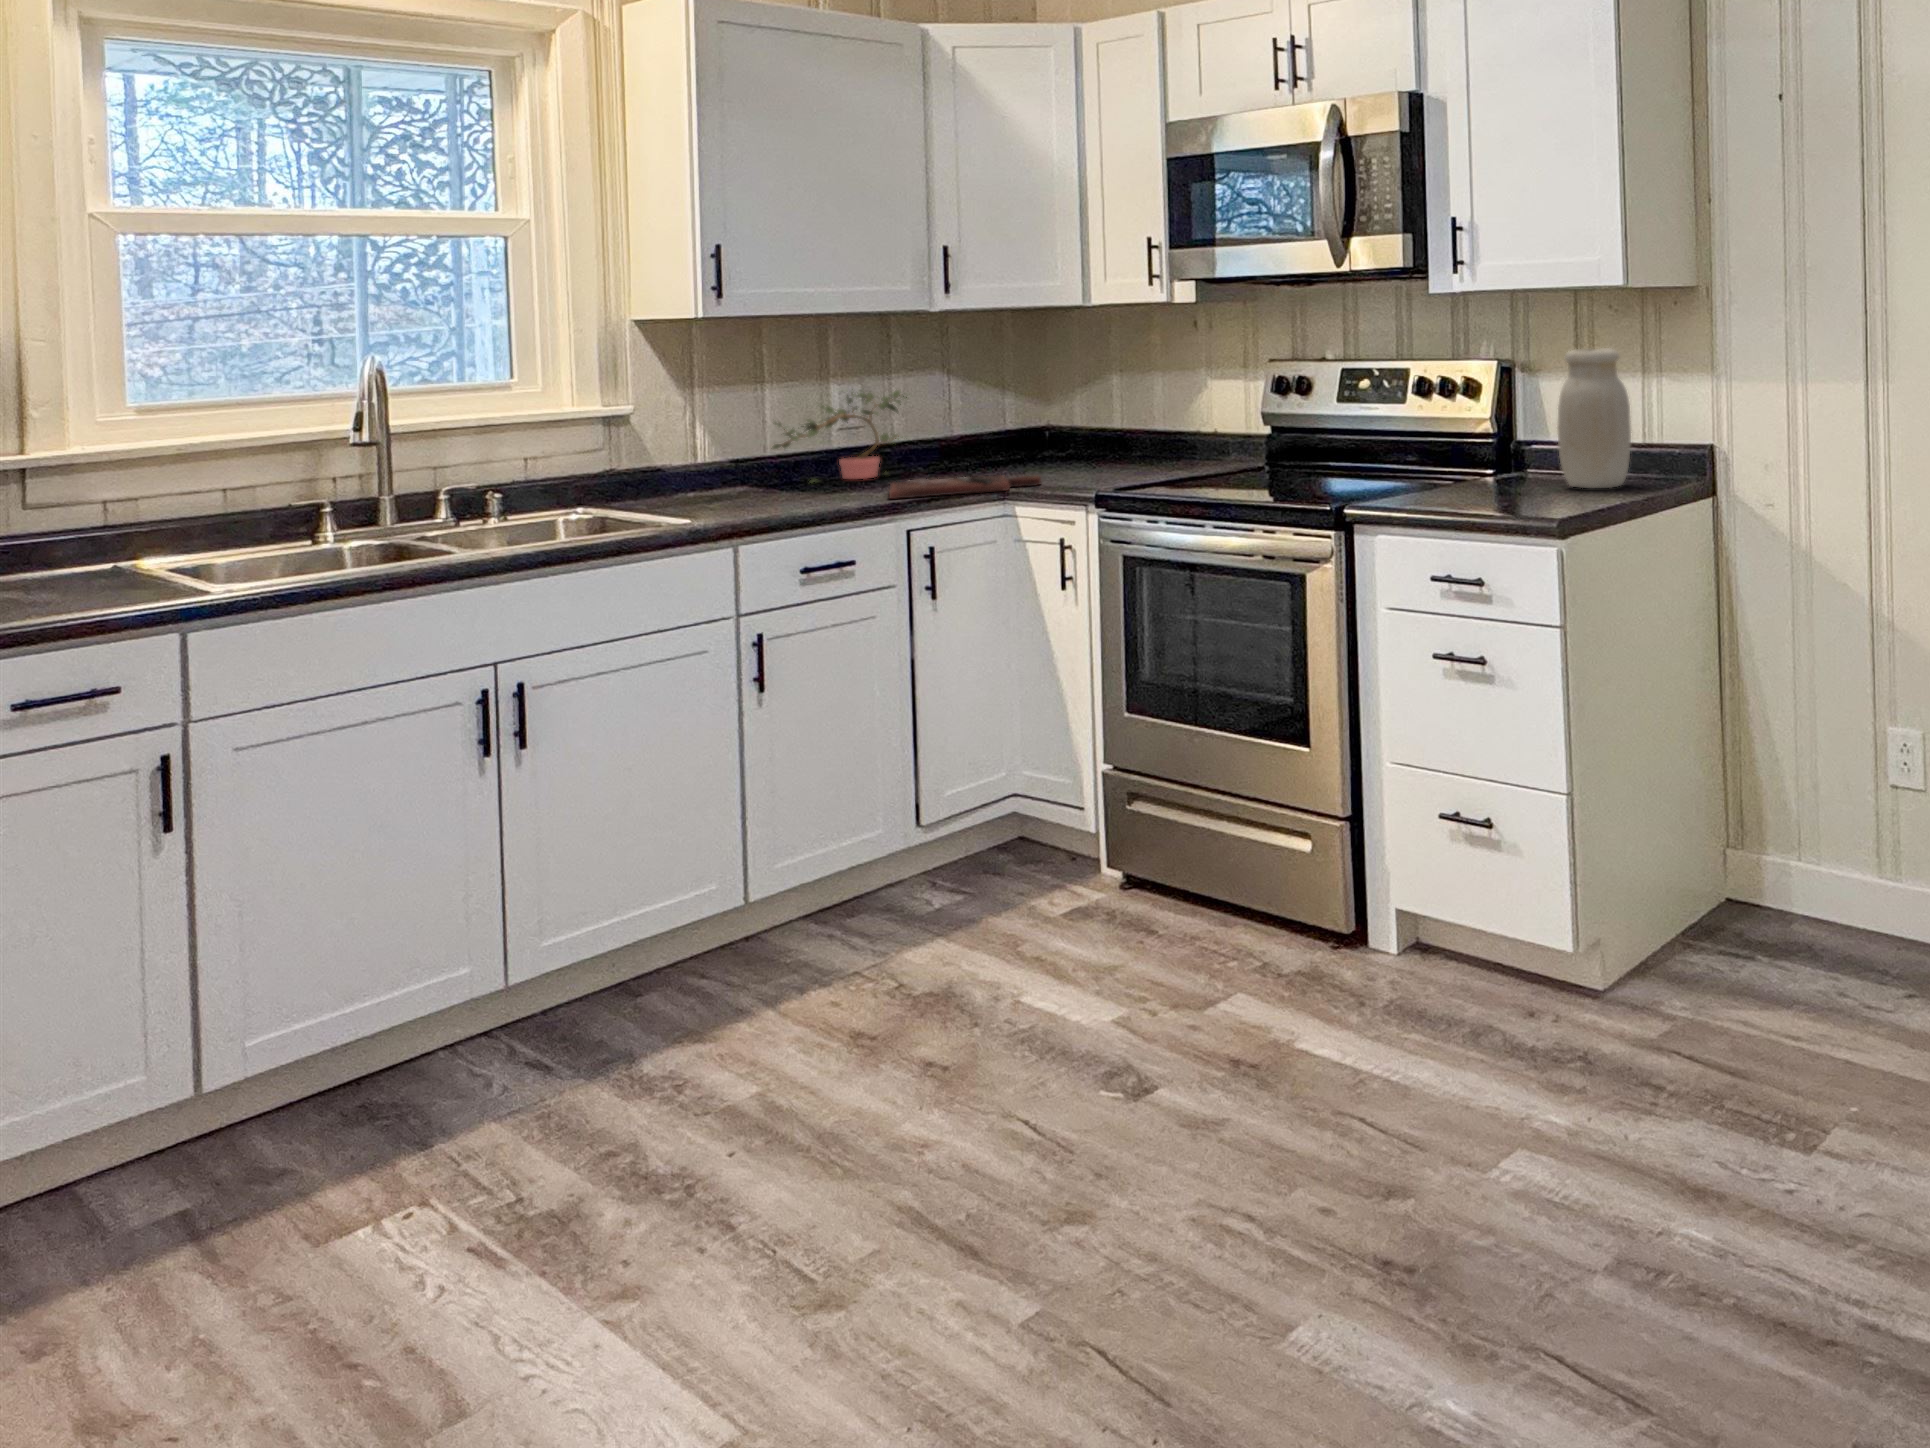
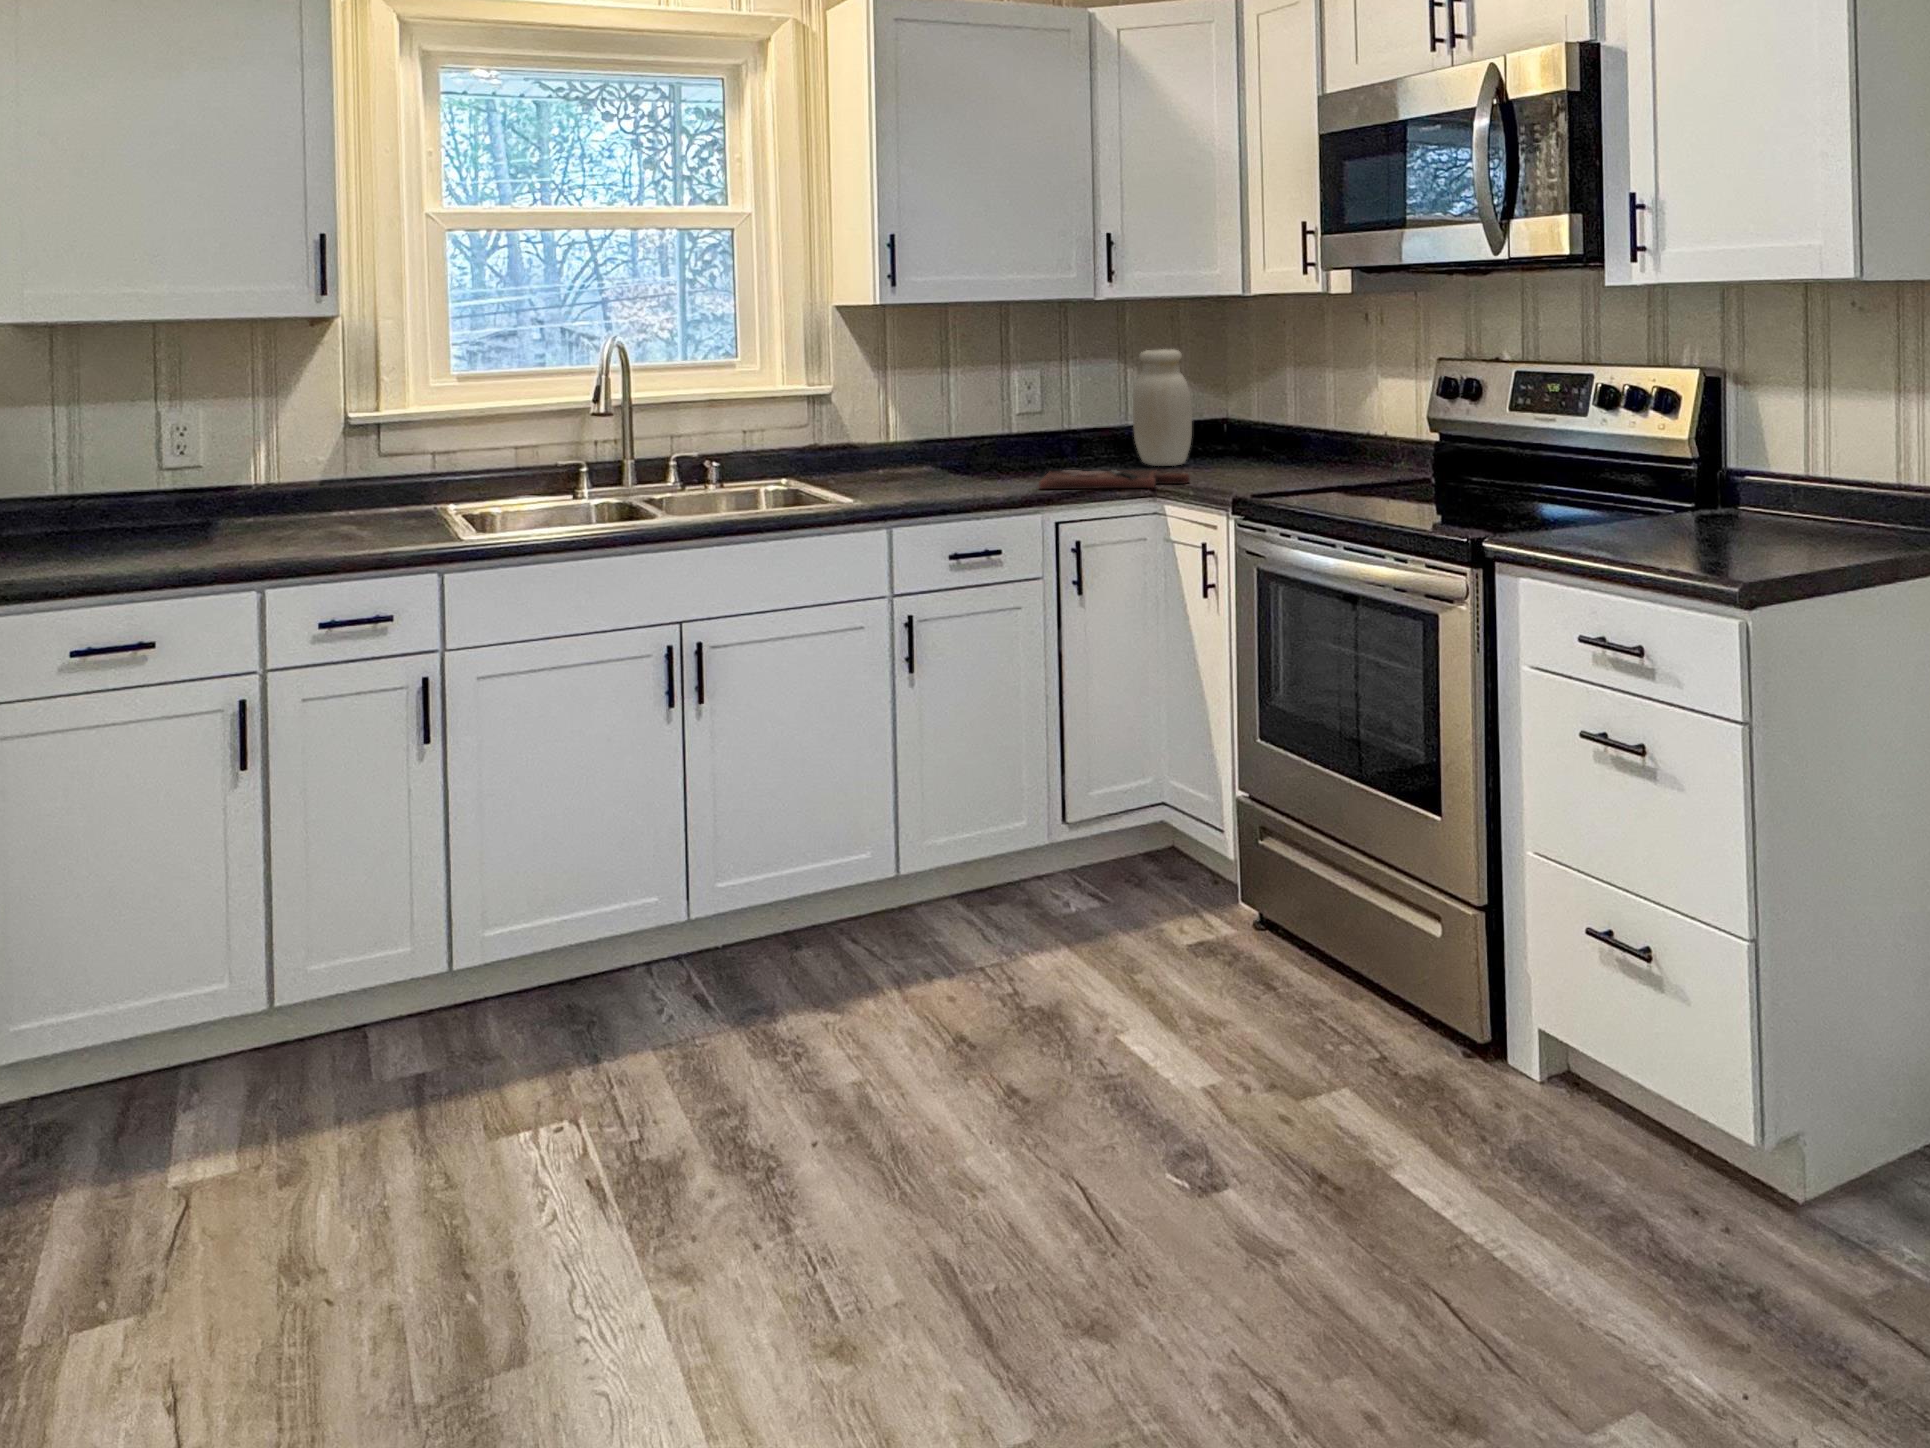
jar: present [1558,348,1631,488] -> present [1133,349,1192,466]
potted plant: present [771,389,907,481] -> none [956,375,1086,466]

